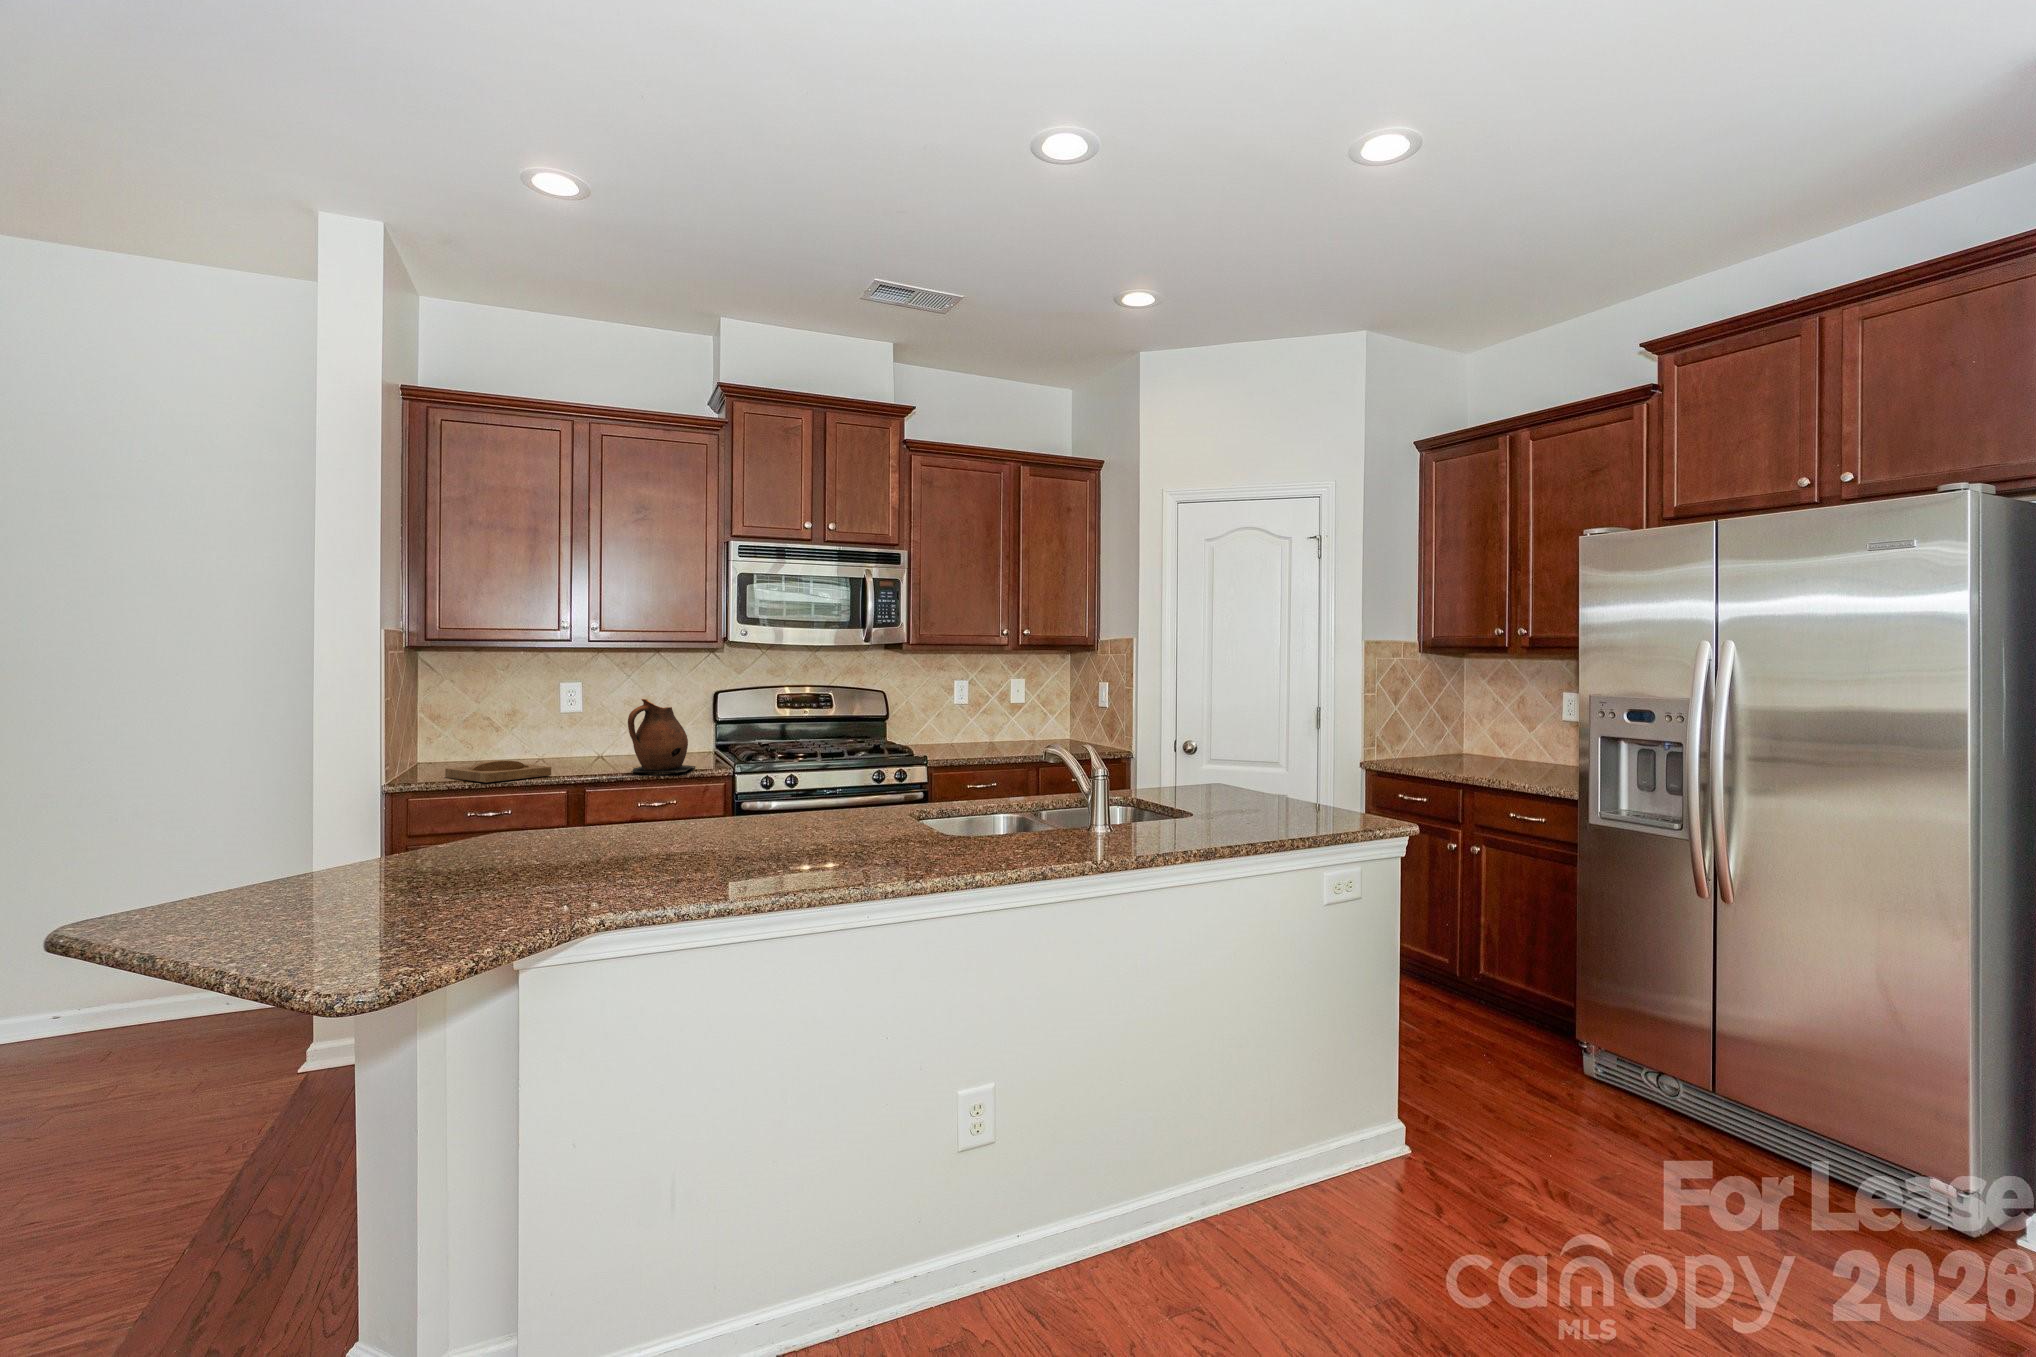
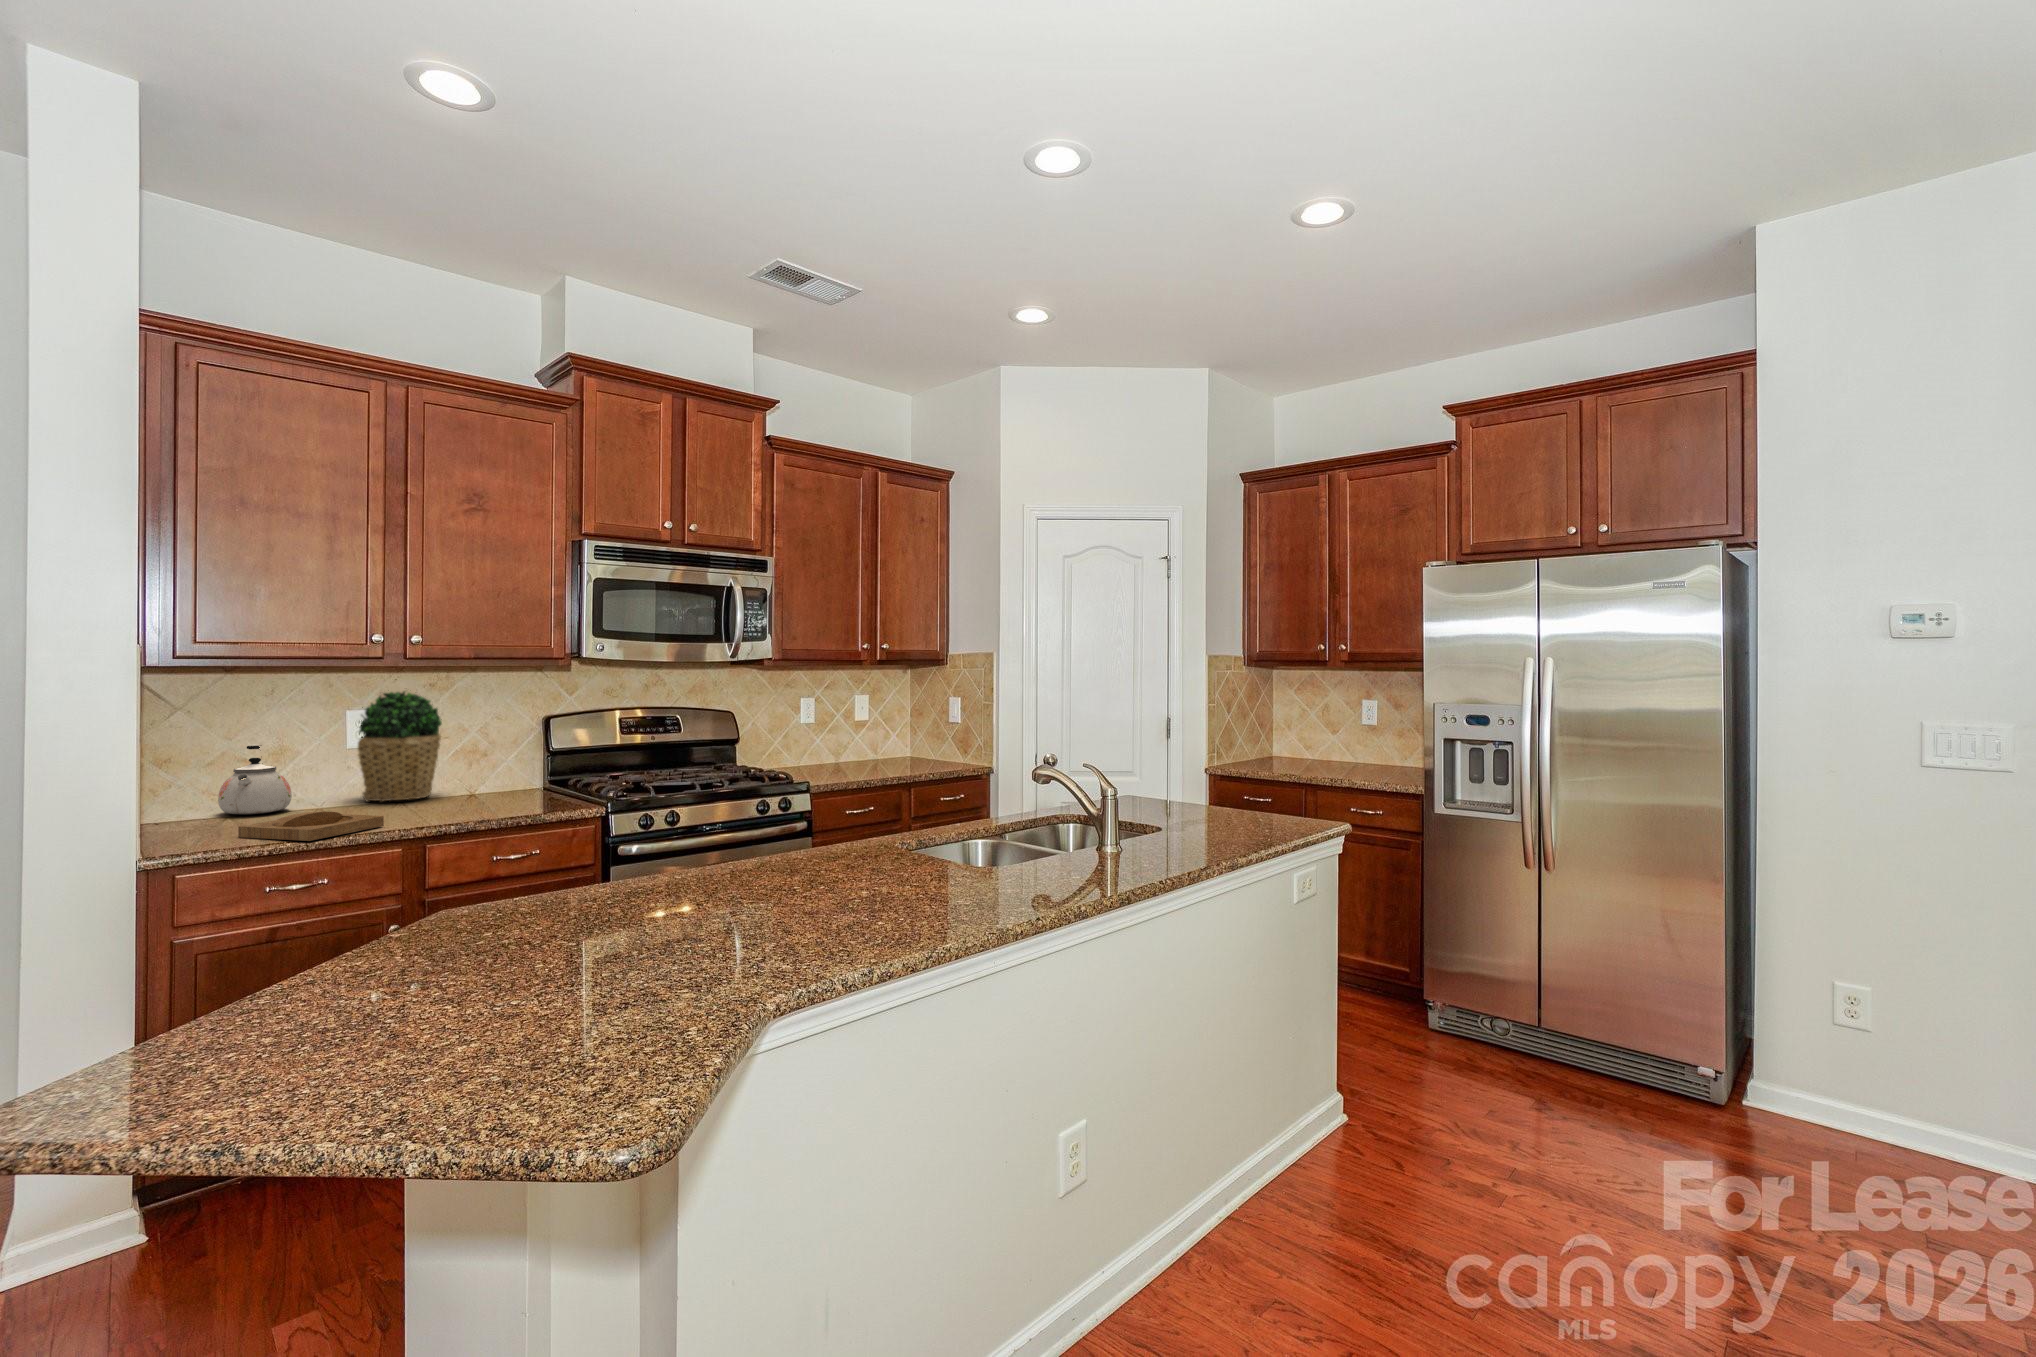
potted plant: none [554,663,624,758] -> present [358,691,442,802]
ceramic pitcher: present [628,699,695,773] -> none [478,730,553,816]
kettle: none [452,707,505,762] -> present [218,746,292,815]

